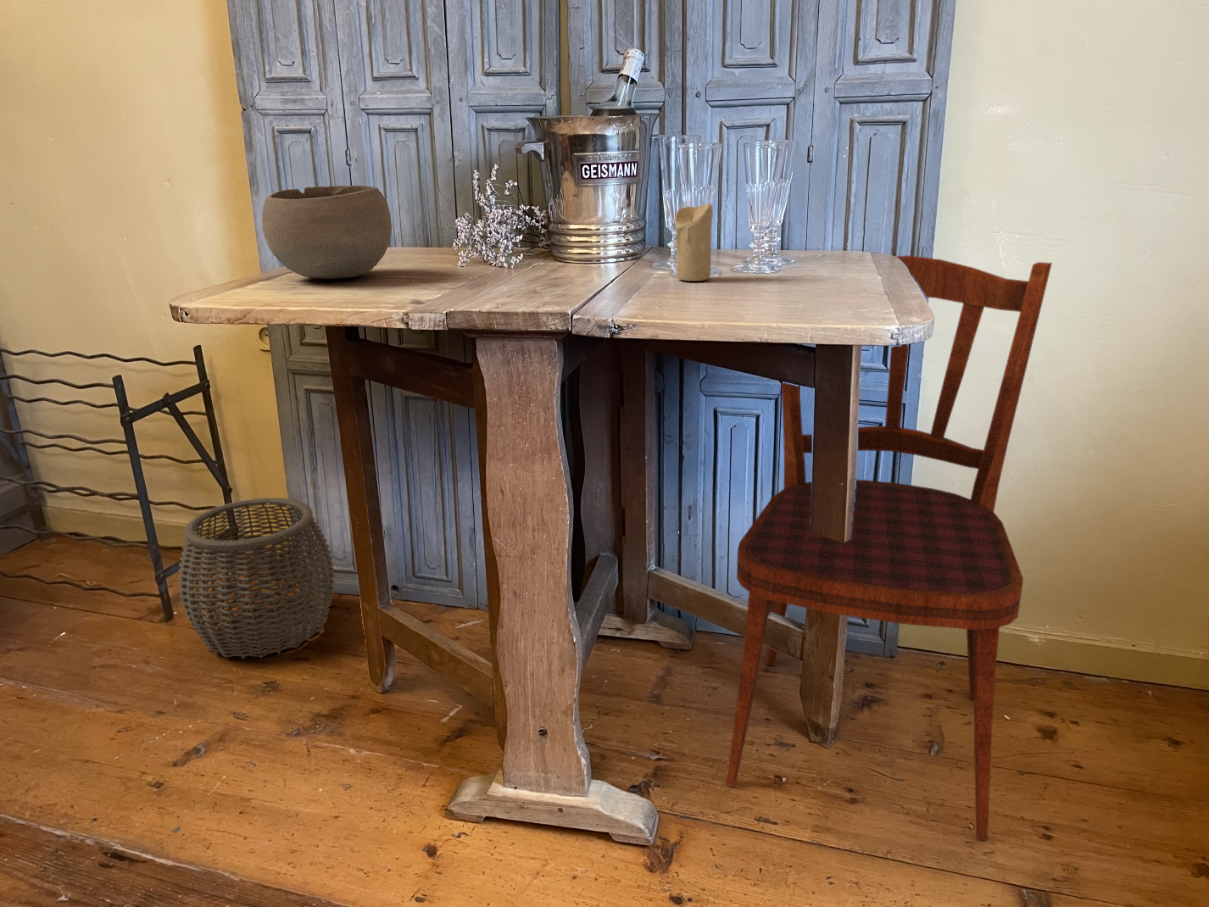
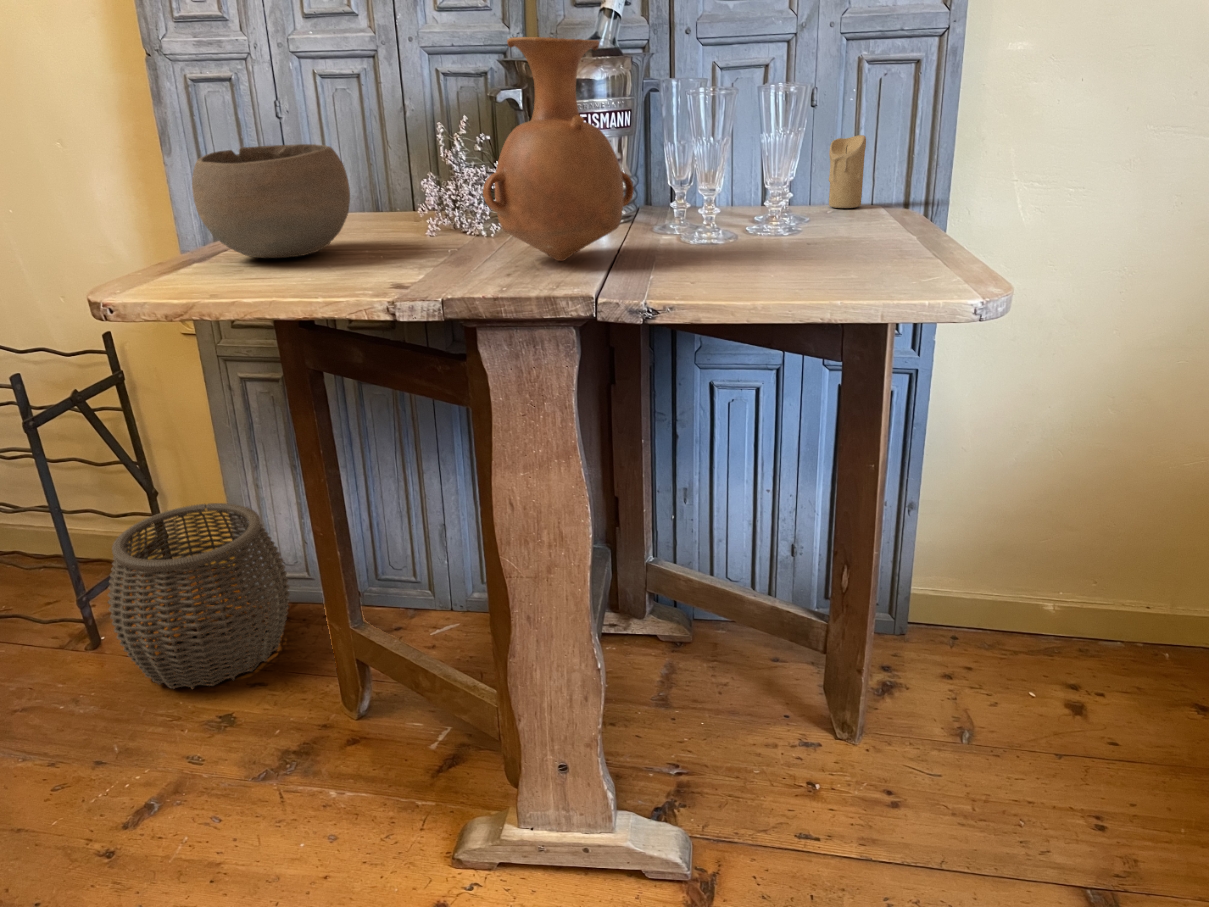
vase: none [493,100,625,287] -> present [483,37,634,261]
candle: present [675,204,713,281] -> present [829,135,866,208]
dining chair: present [726,256,1052,840] -> none [756,209,1084,841]

